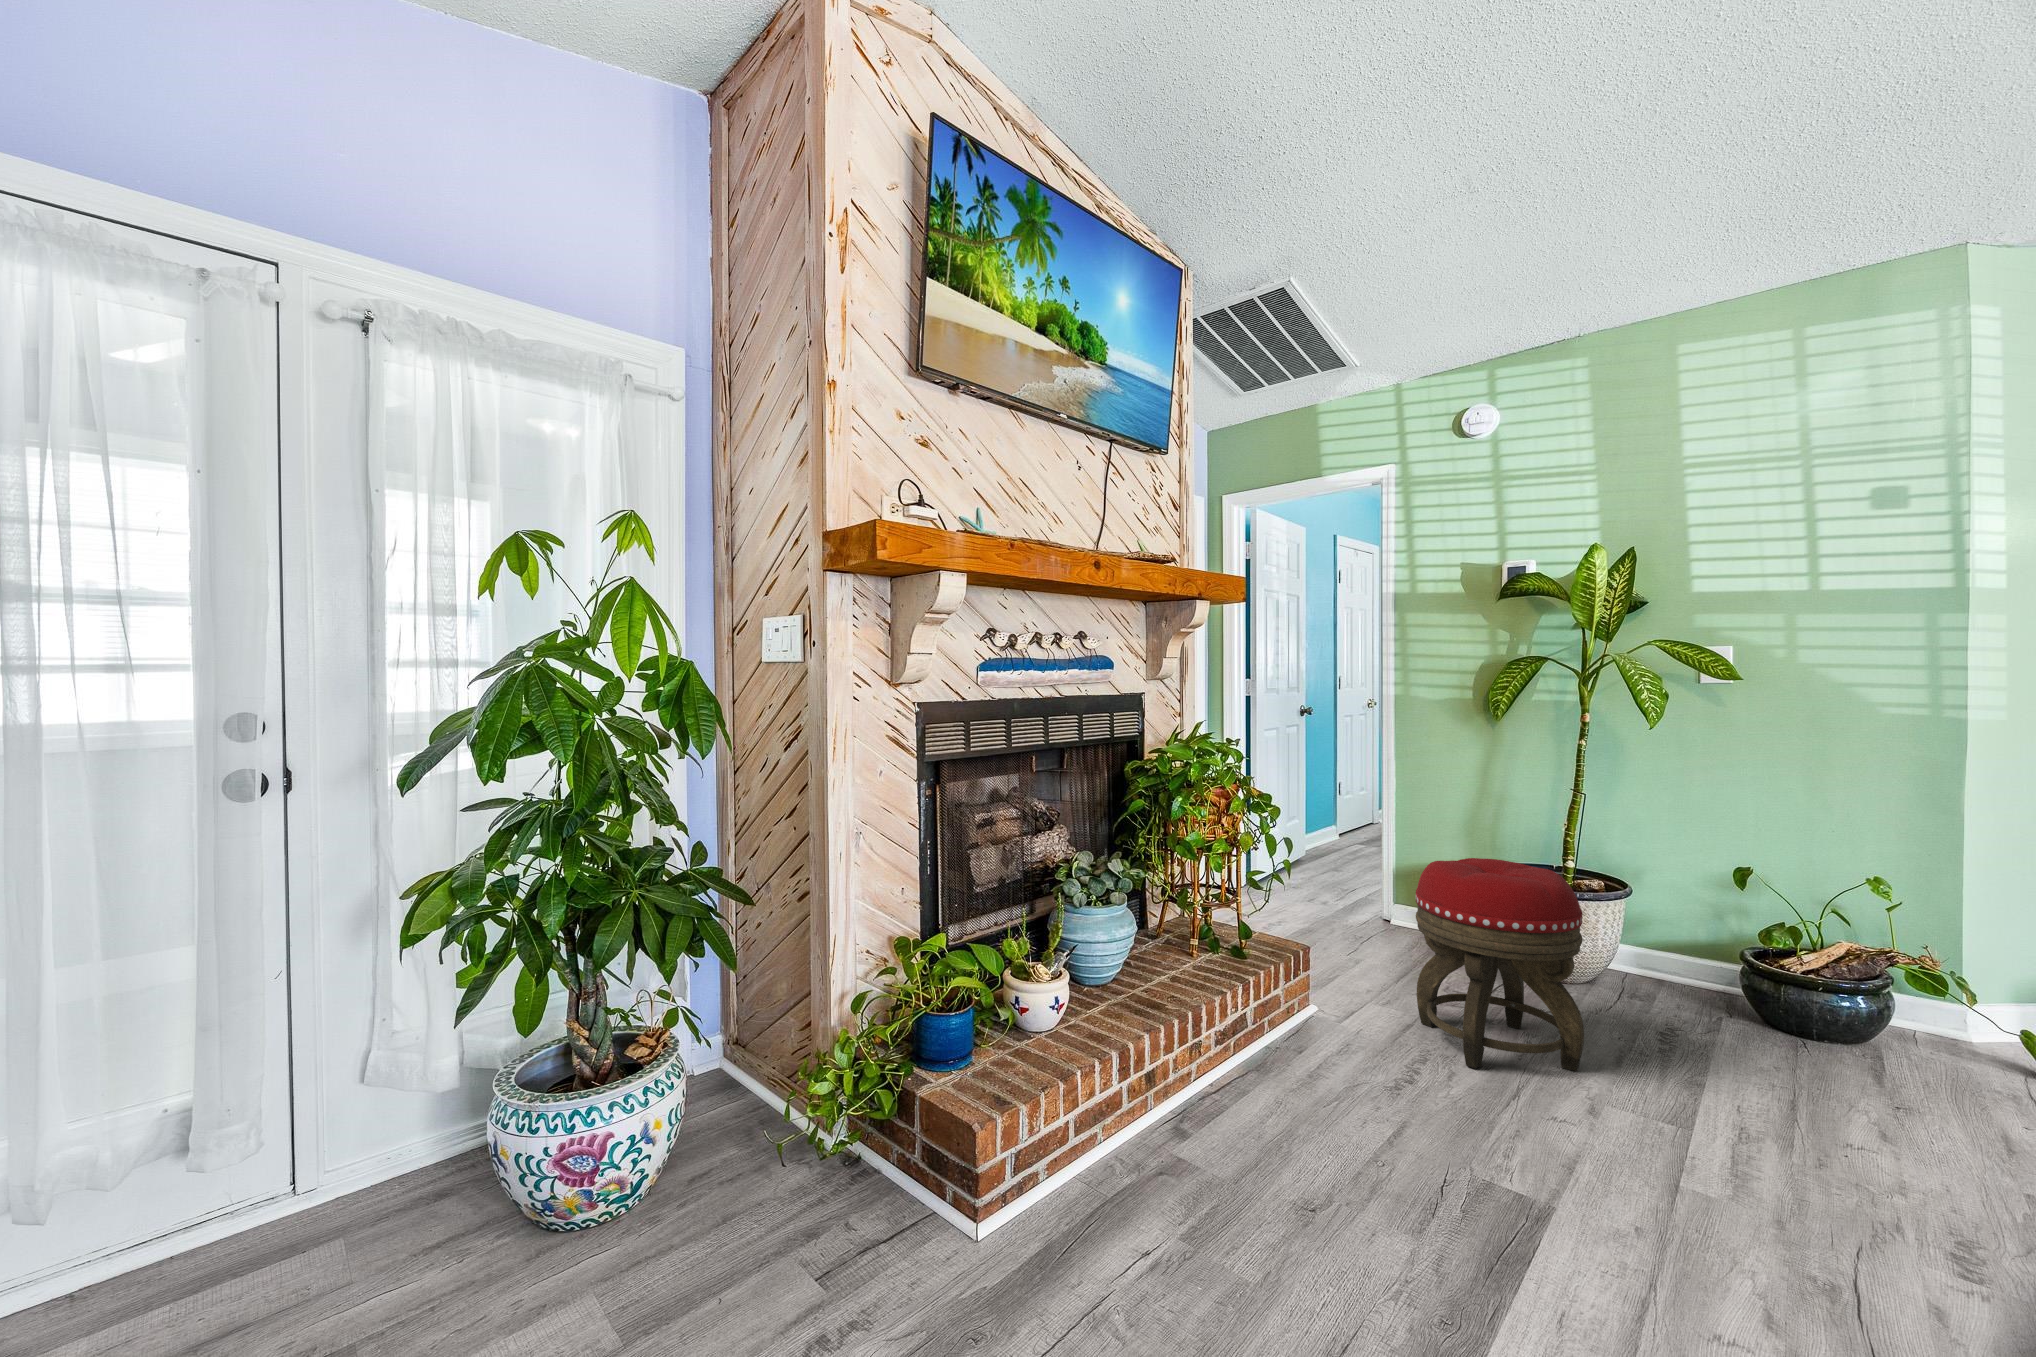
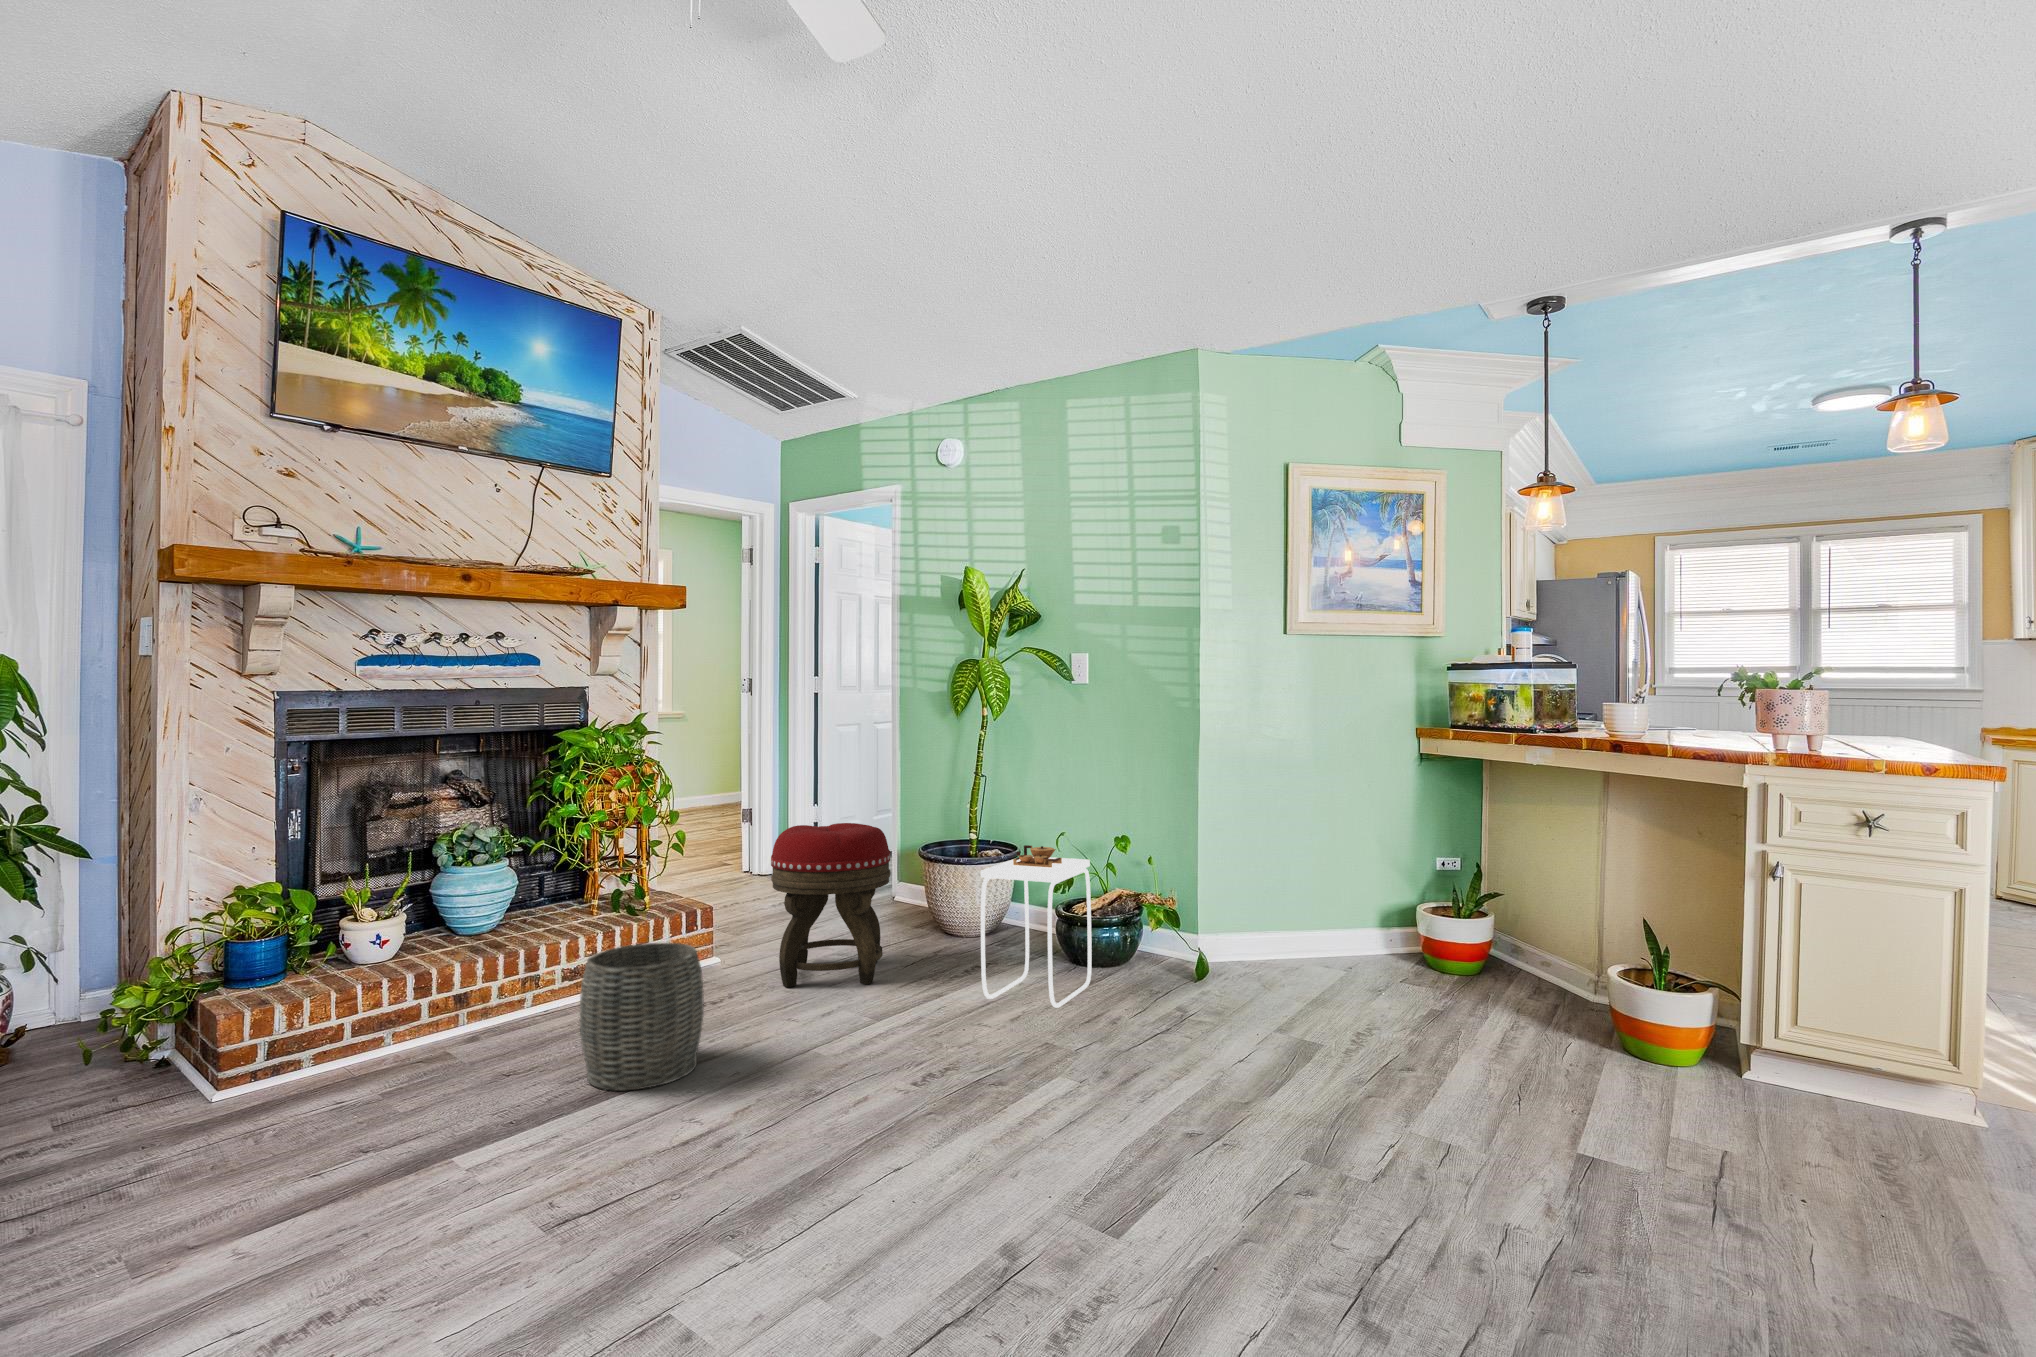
side table: none [1779,915,1967,1155] -> present [981,845,1092,1008]
woven basket: none [1433,1057,1623,1307] -> present [580,943,704,1090]

